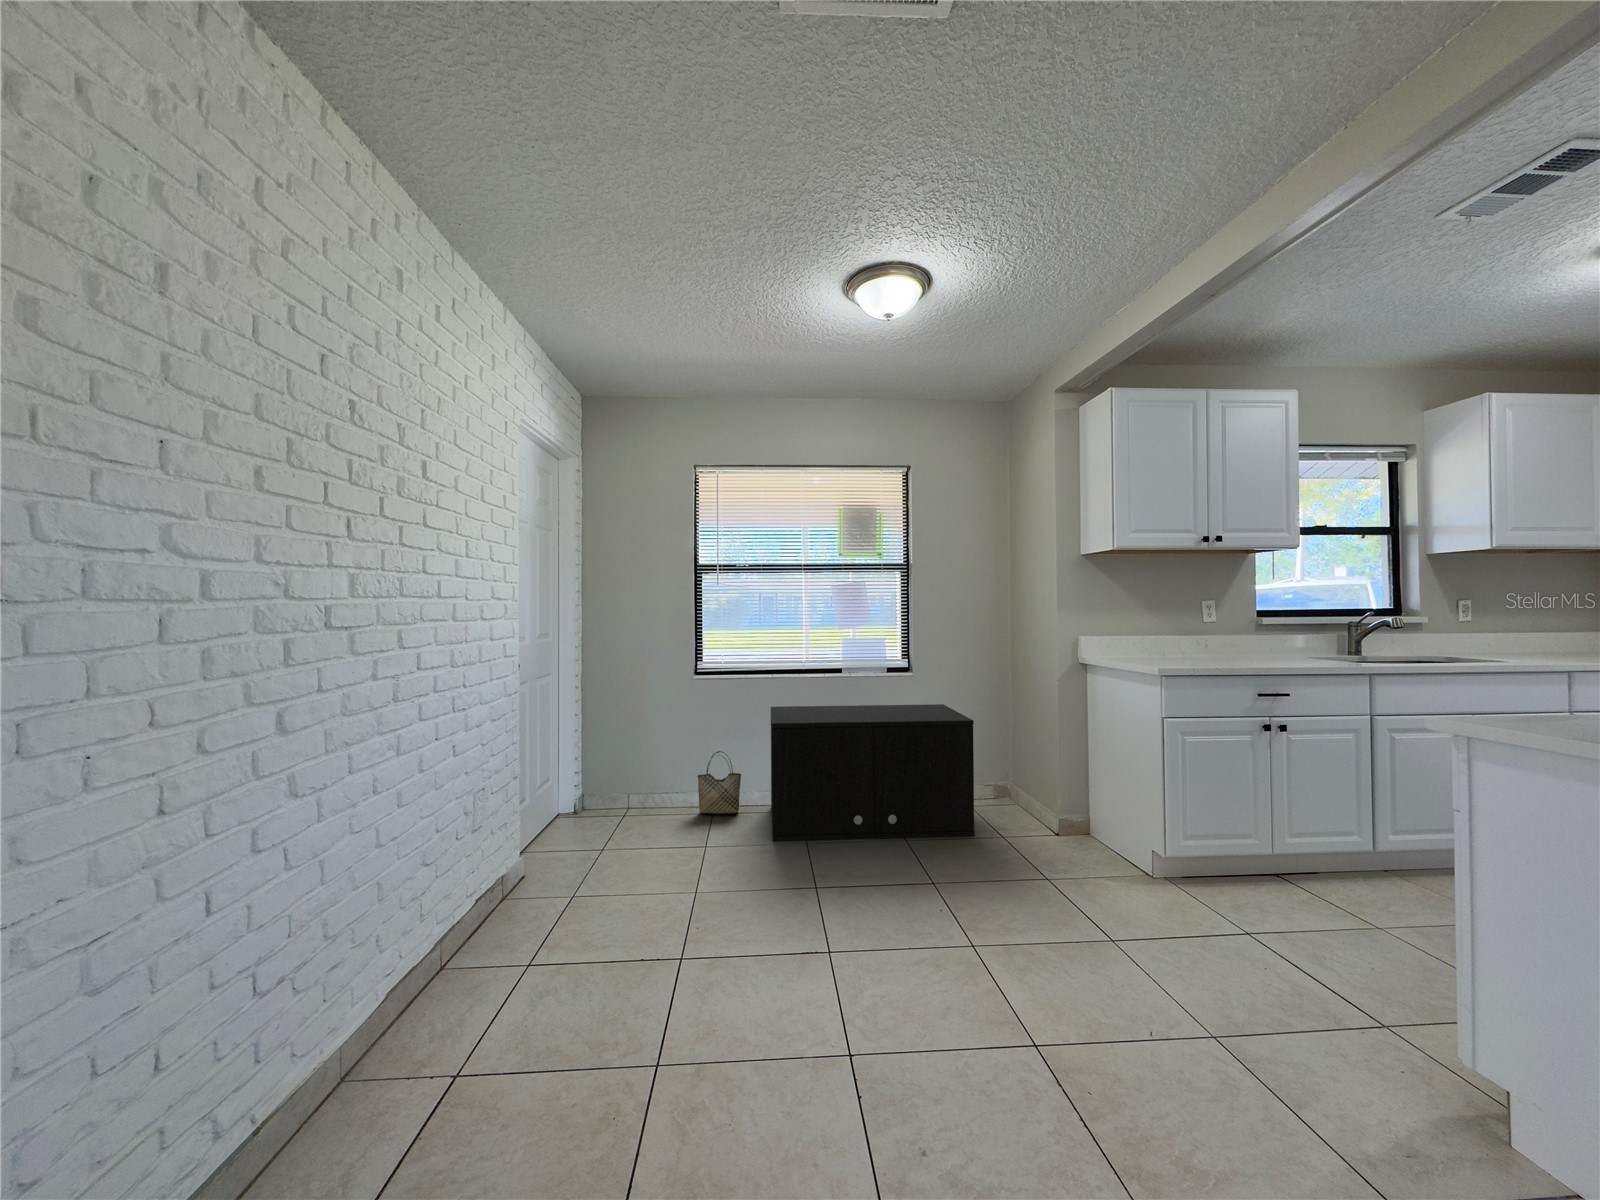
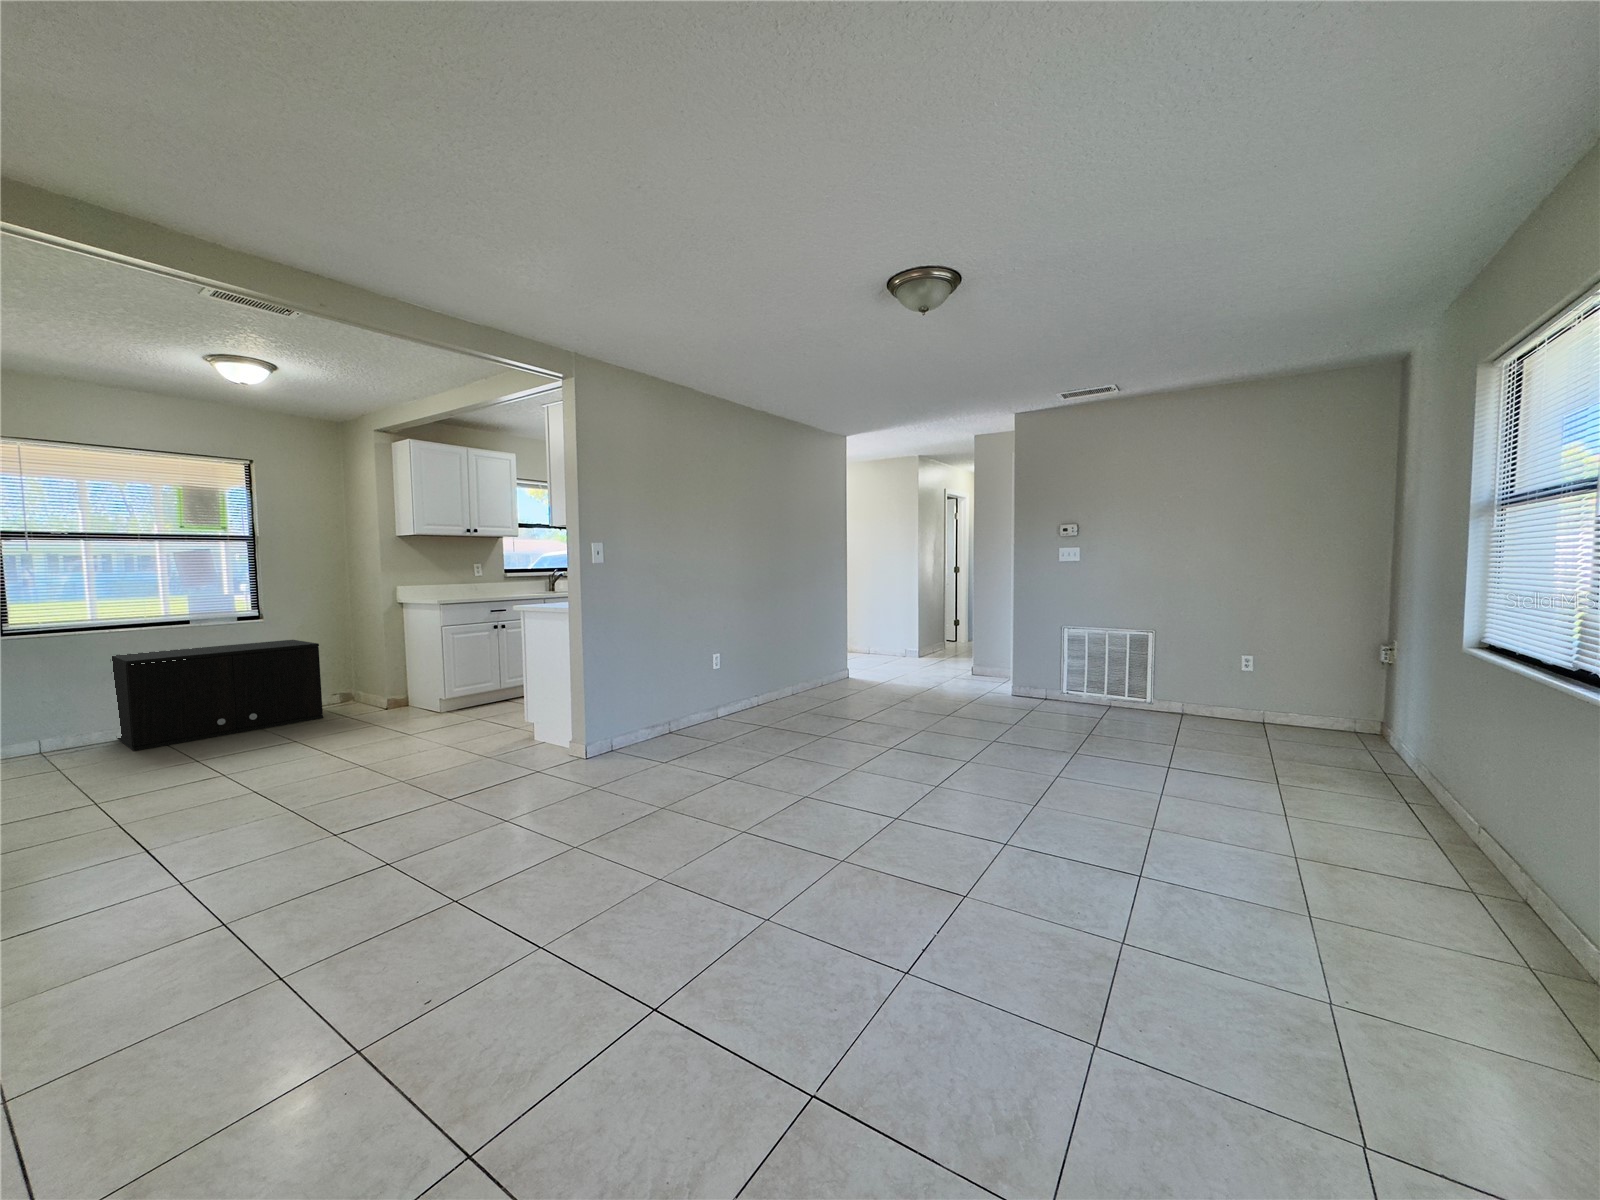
woven basket: present [697,751,741,814] -> none [19,699,79,754]

